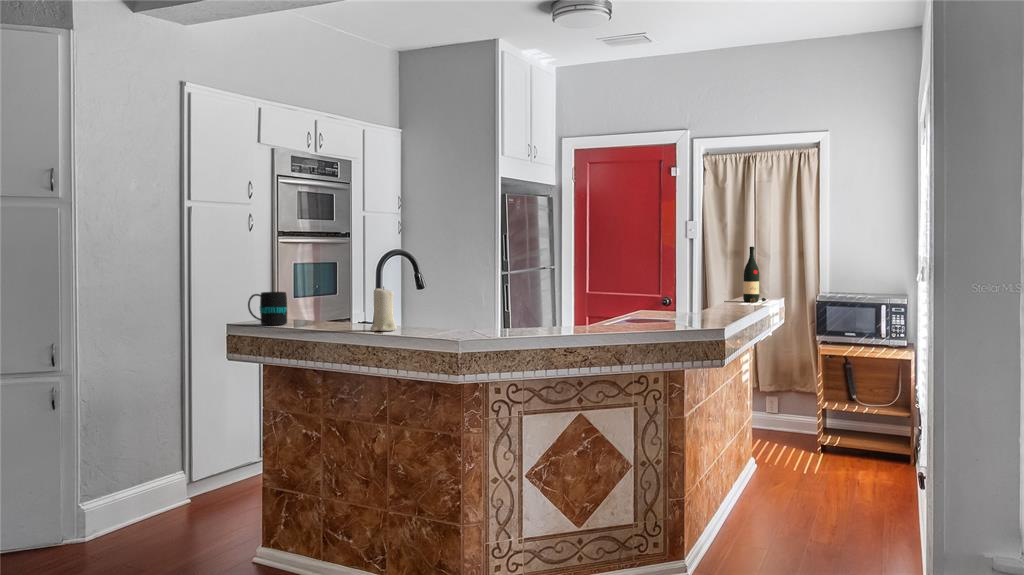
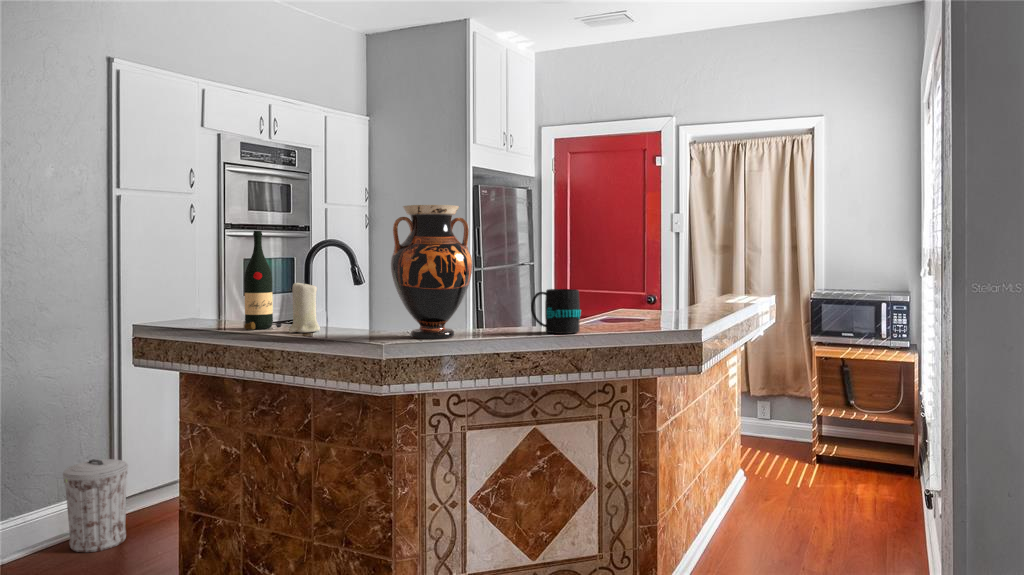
vase: none [463,224,532,336] -> present [391,205,472,339]
wine bottle: present [743,247,766,302] -> present [244,231,282,330]
mug: present [248,292,287,325] -> present [531,289,581,334]
trash can: none [145,445,201,528] -> present [63,459,128,552]

